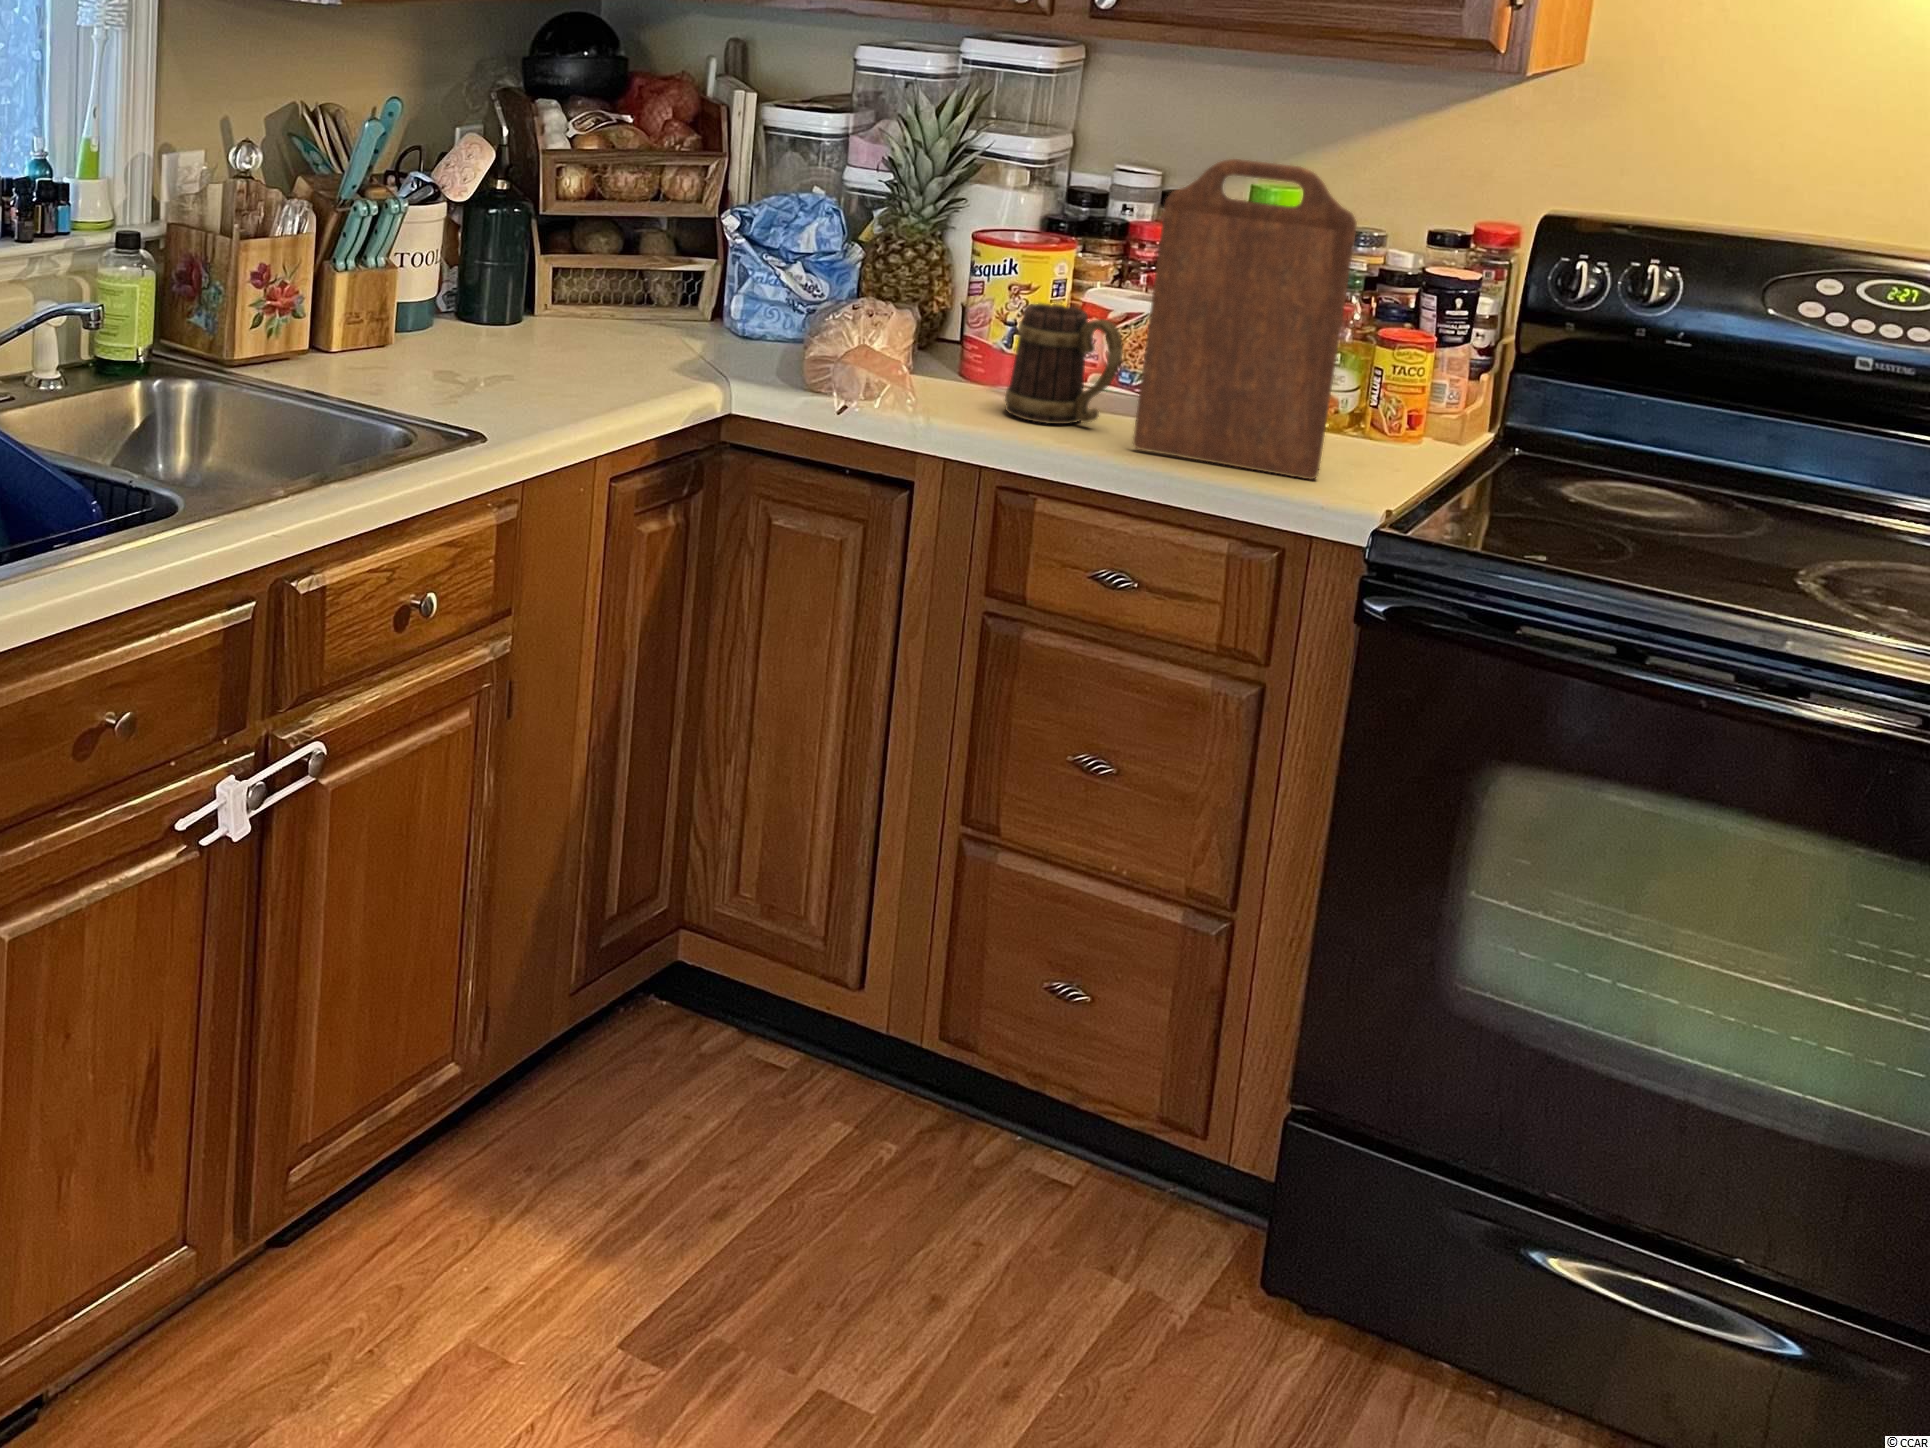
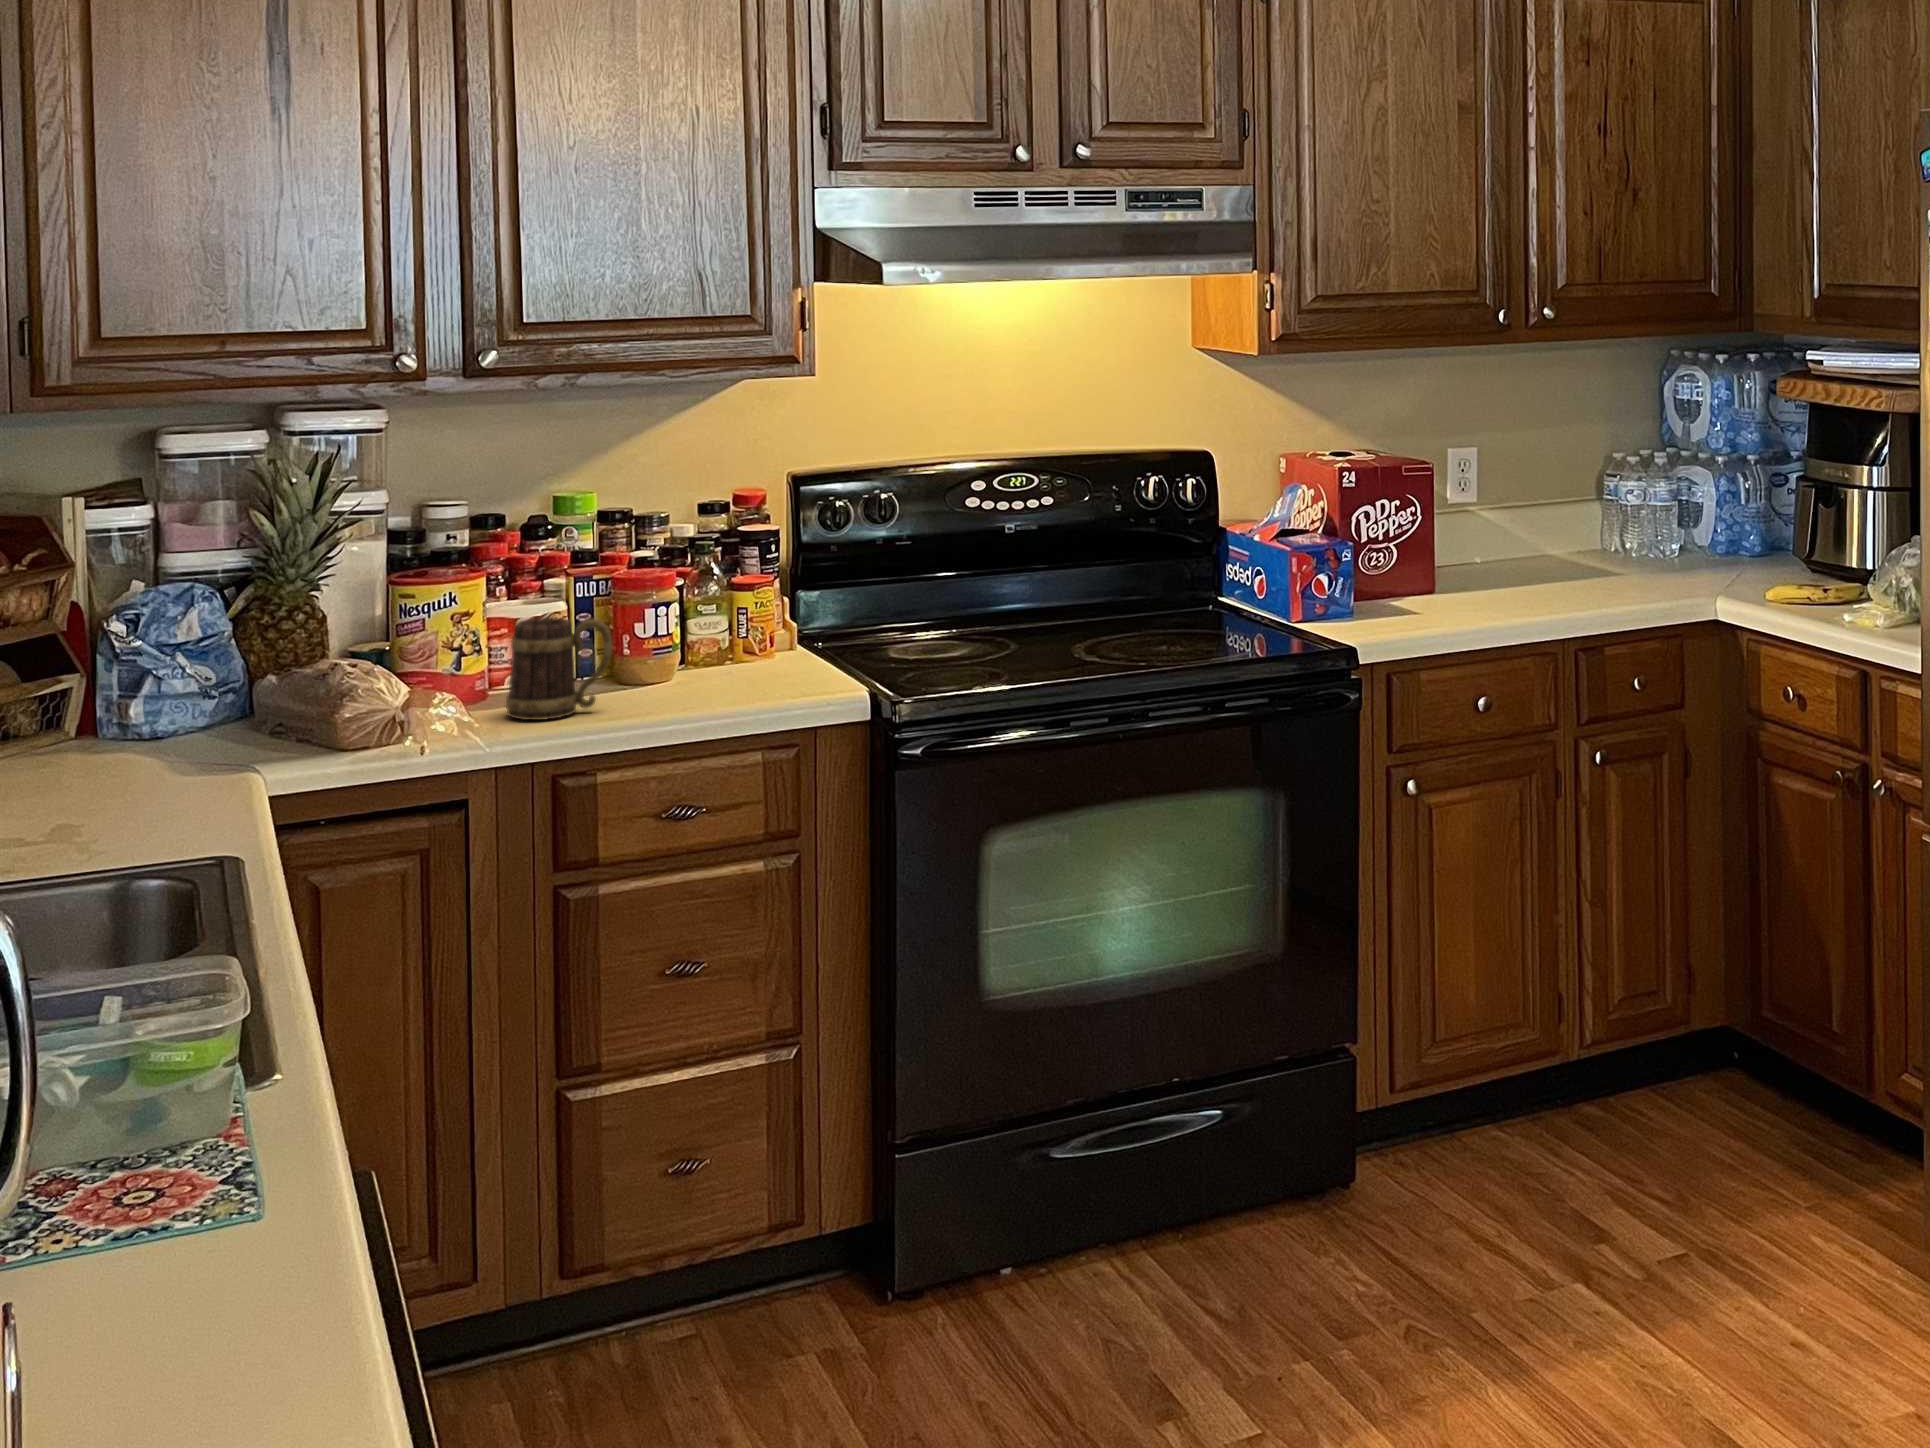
cutting board: present [1133,159,1357,480] -> none [652,467,794,713]

